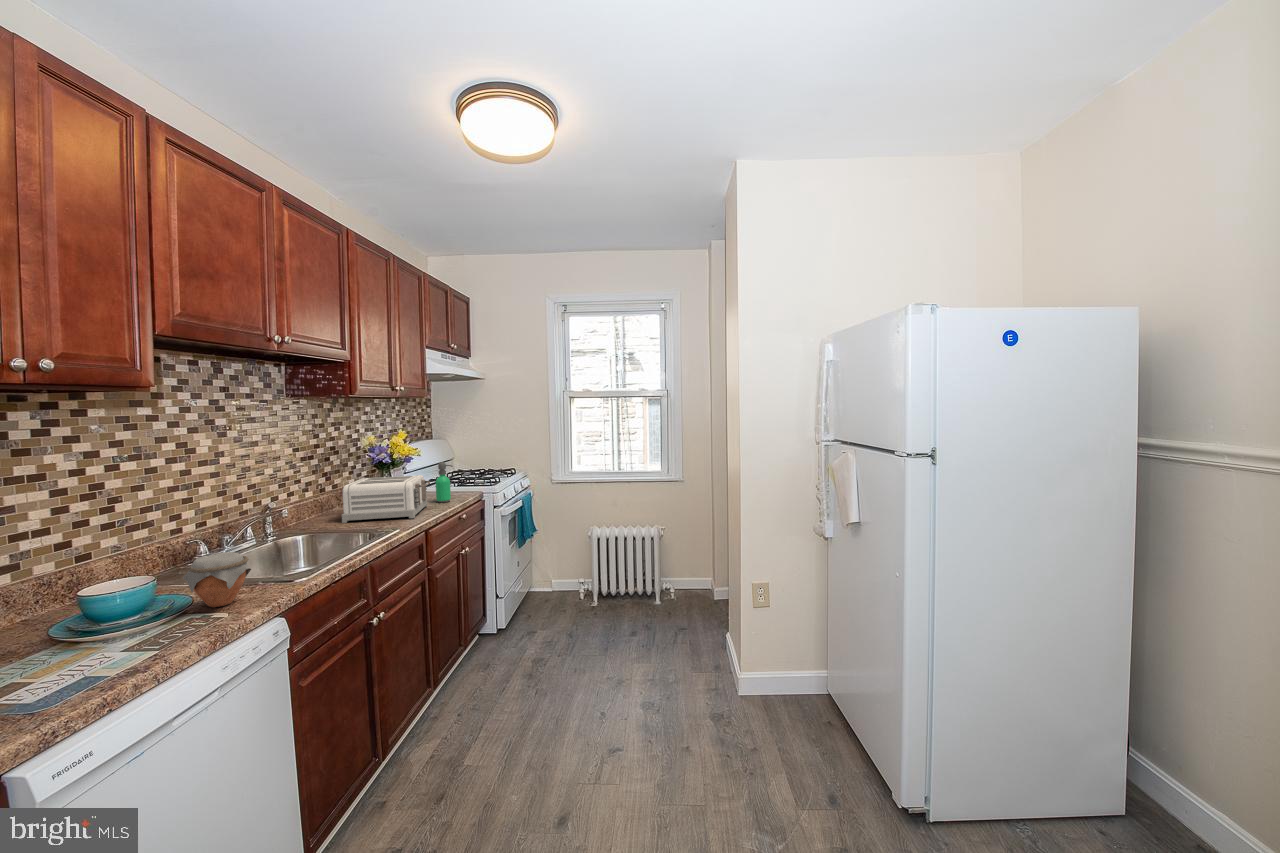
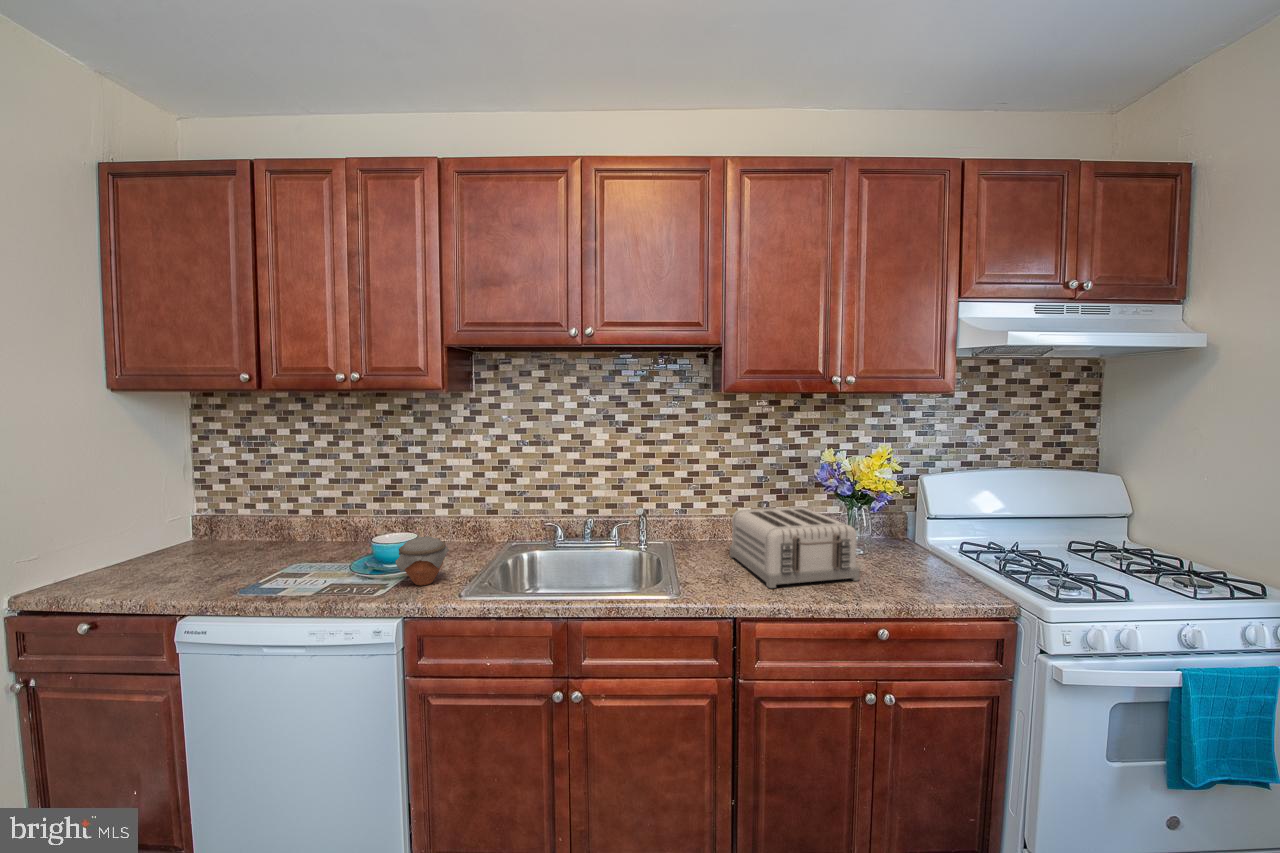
soap dispenser: present [435,462,453,503] -> none [893,513,922,589]

